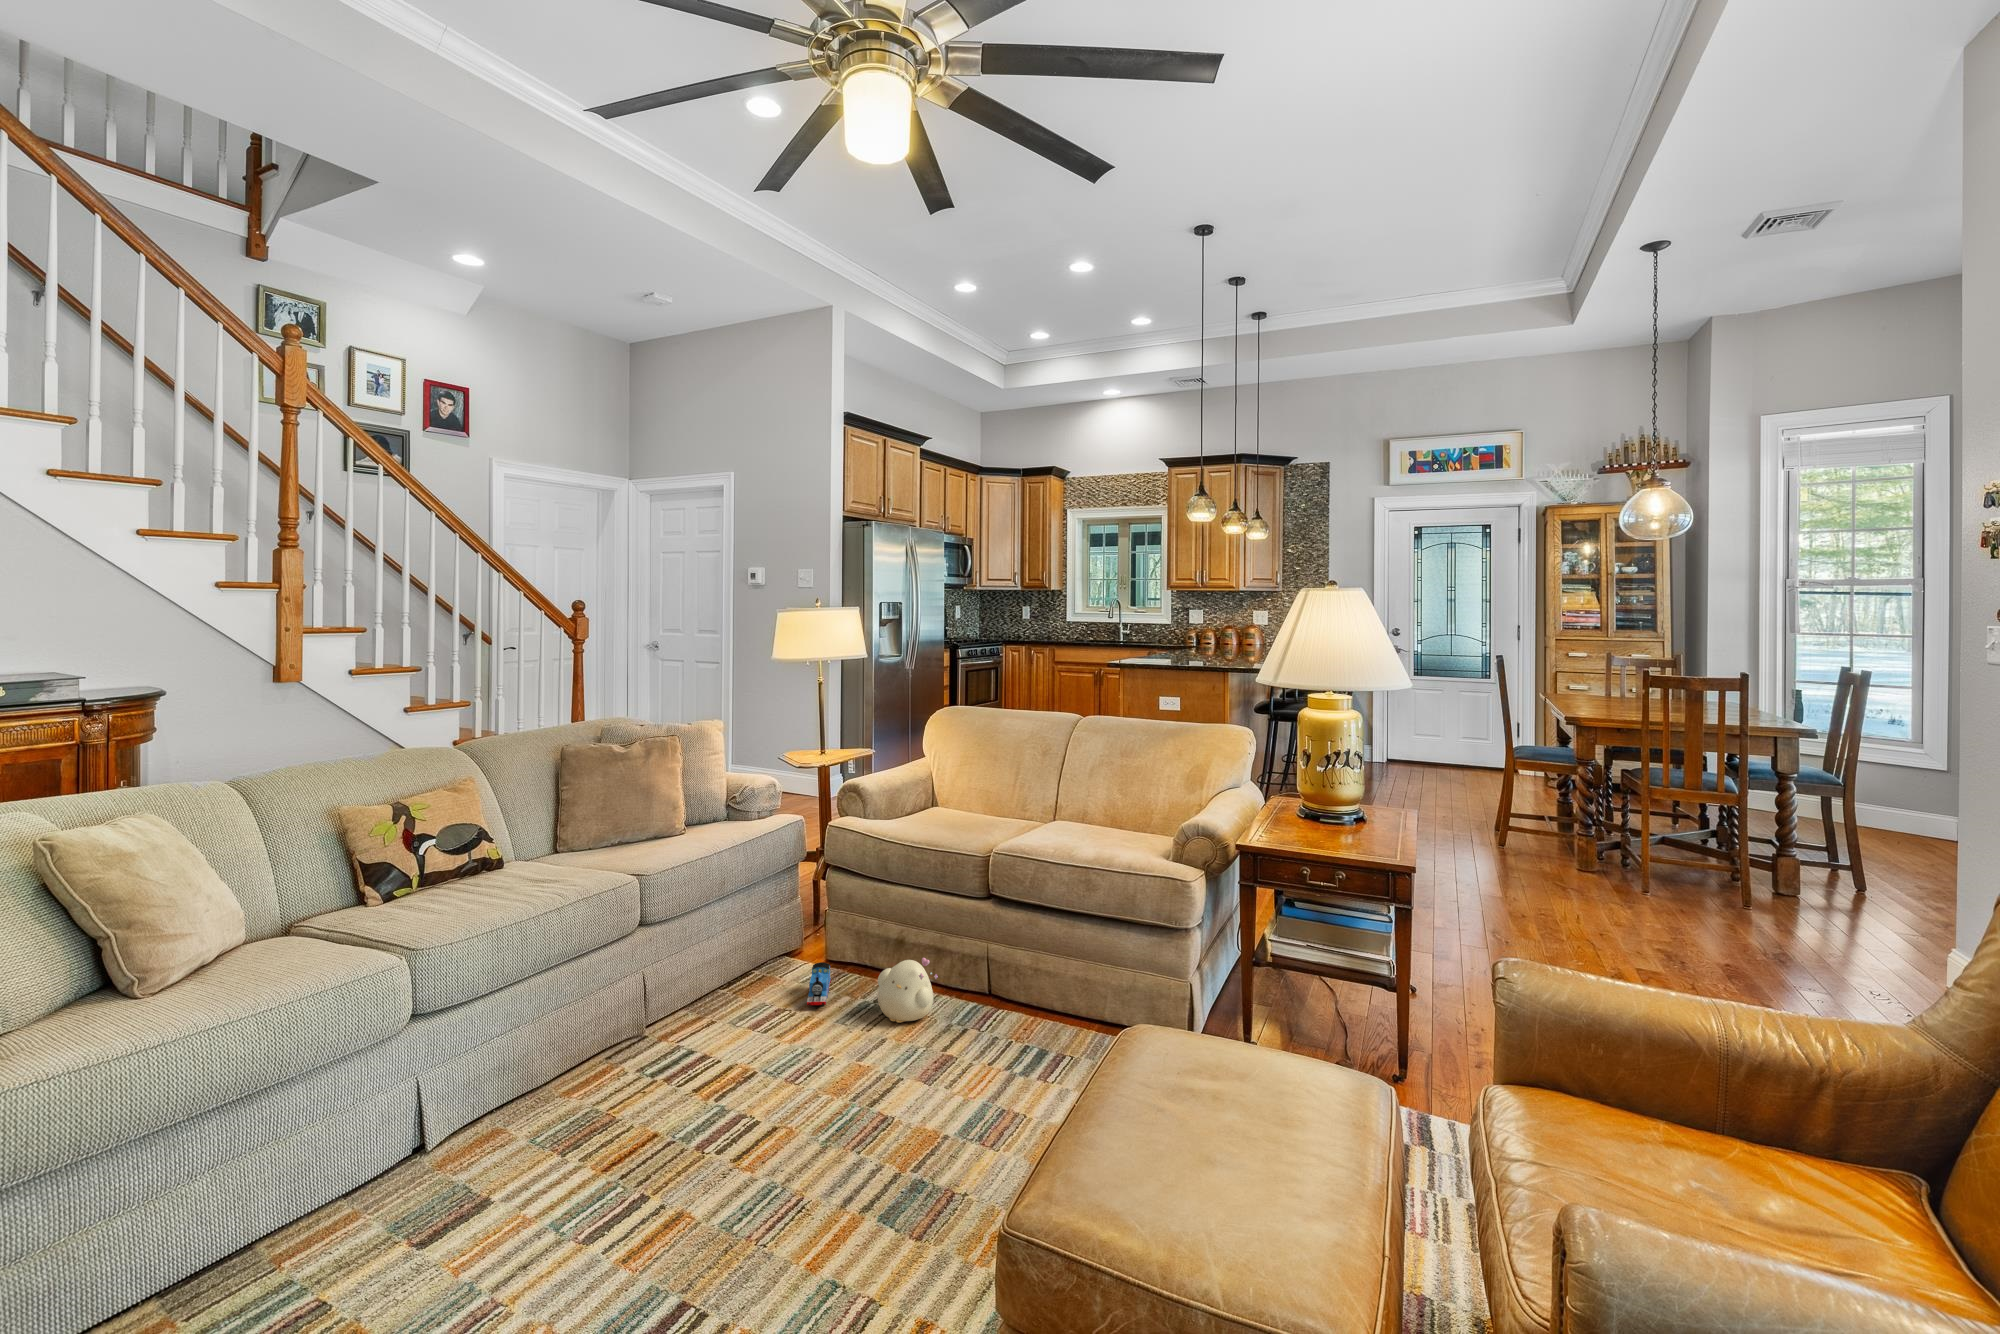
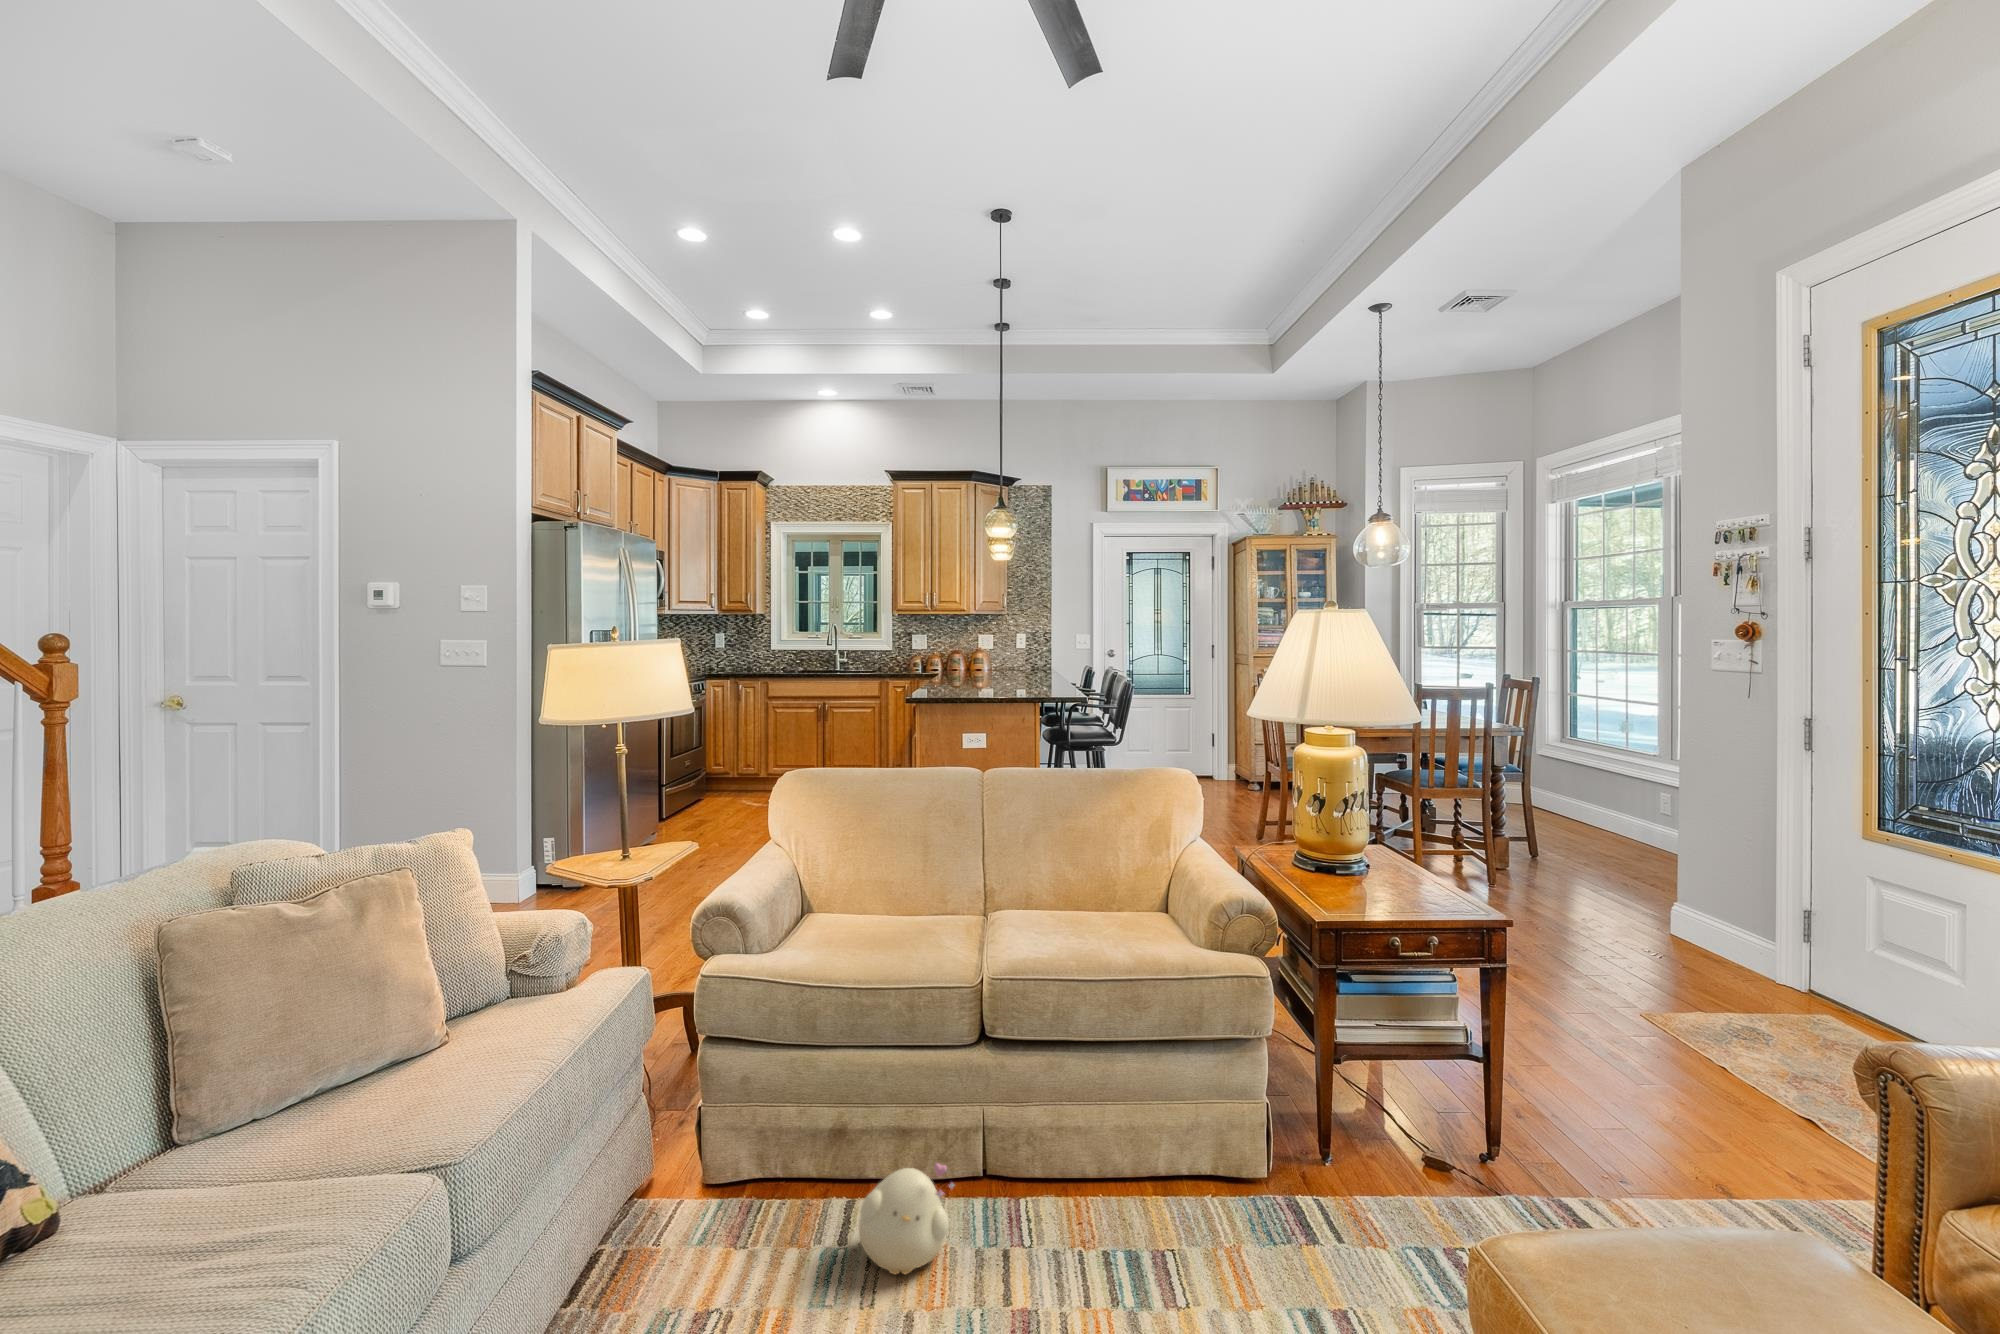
toy train: present [807,962,831,1005] -> none [724,1201,777,1289]

